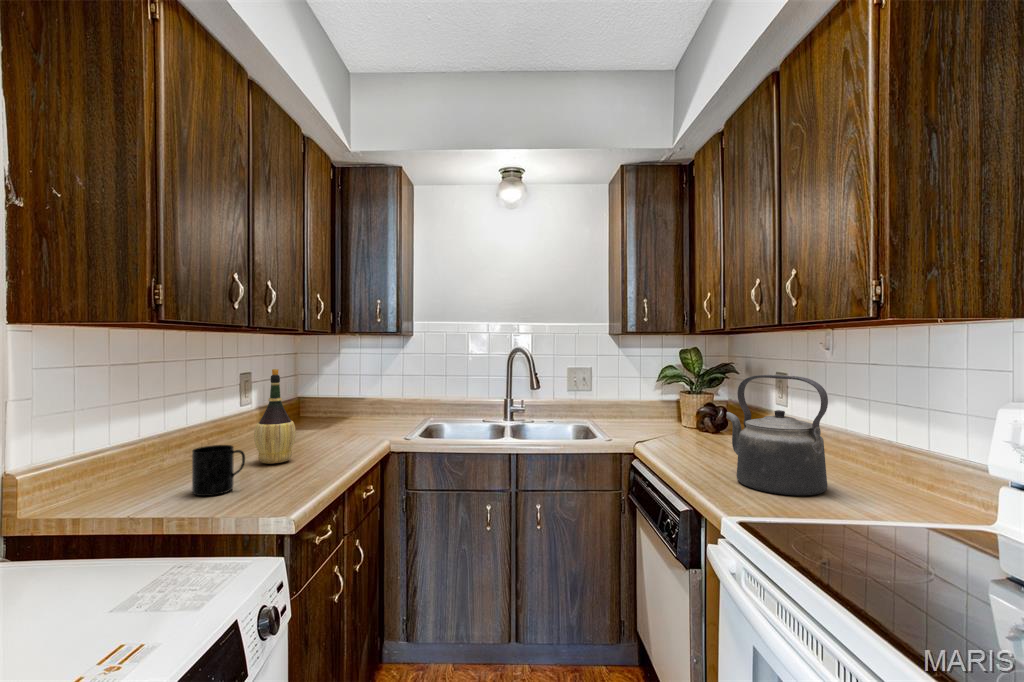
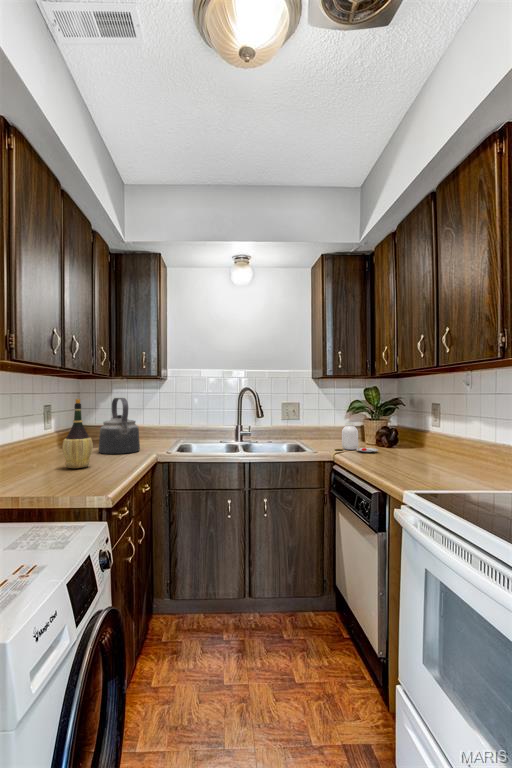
kettle: present [726,375,828,496] -> present [99,398,140,454]
jar: none [635,400,698,442] -> present [335,423,378,452]
mug: present [192,445,245,496] -> none [27,452,65,487]

